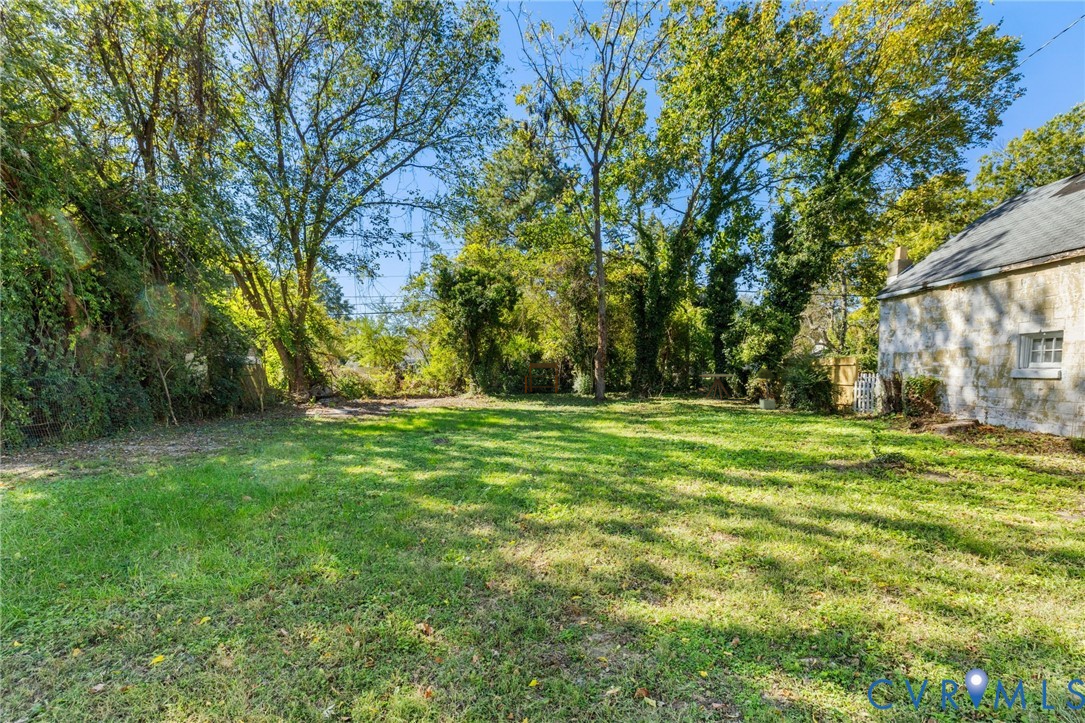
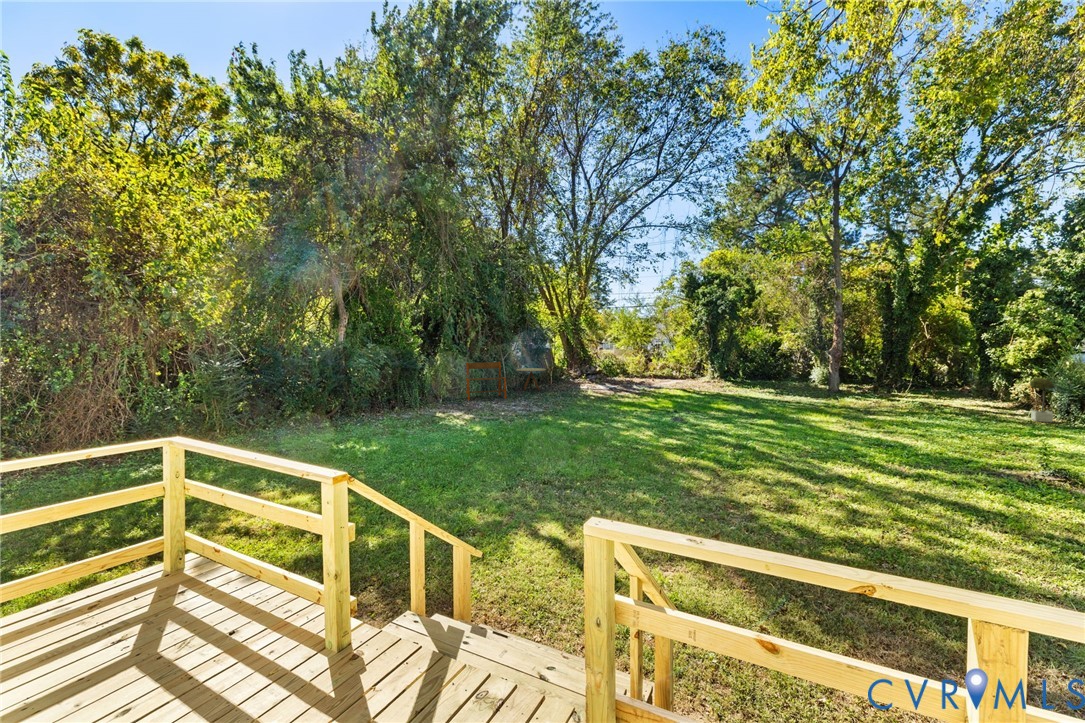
bench: present [525,363,559,393] -> present [466,362,506,400]
round table: present [700,374,736,399] -> present [517,368,546,389]

